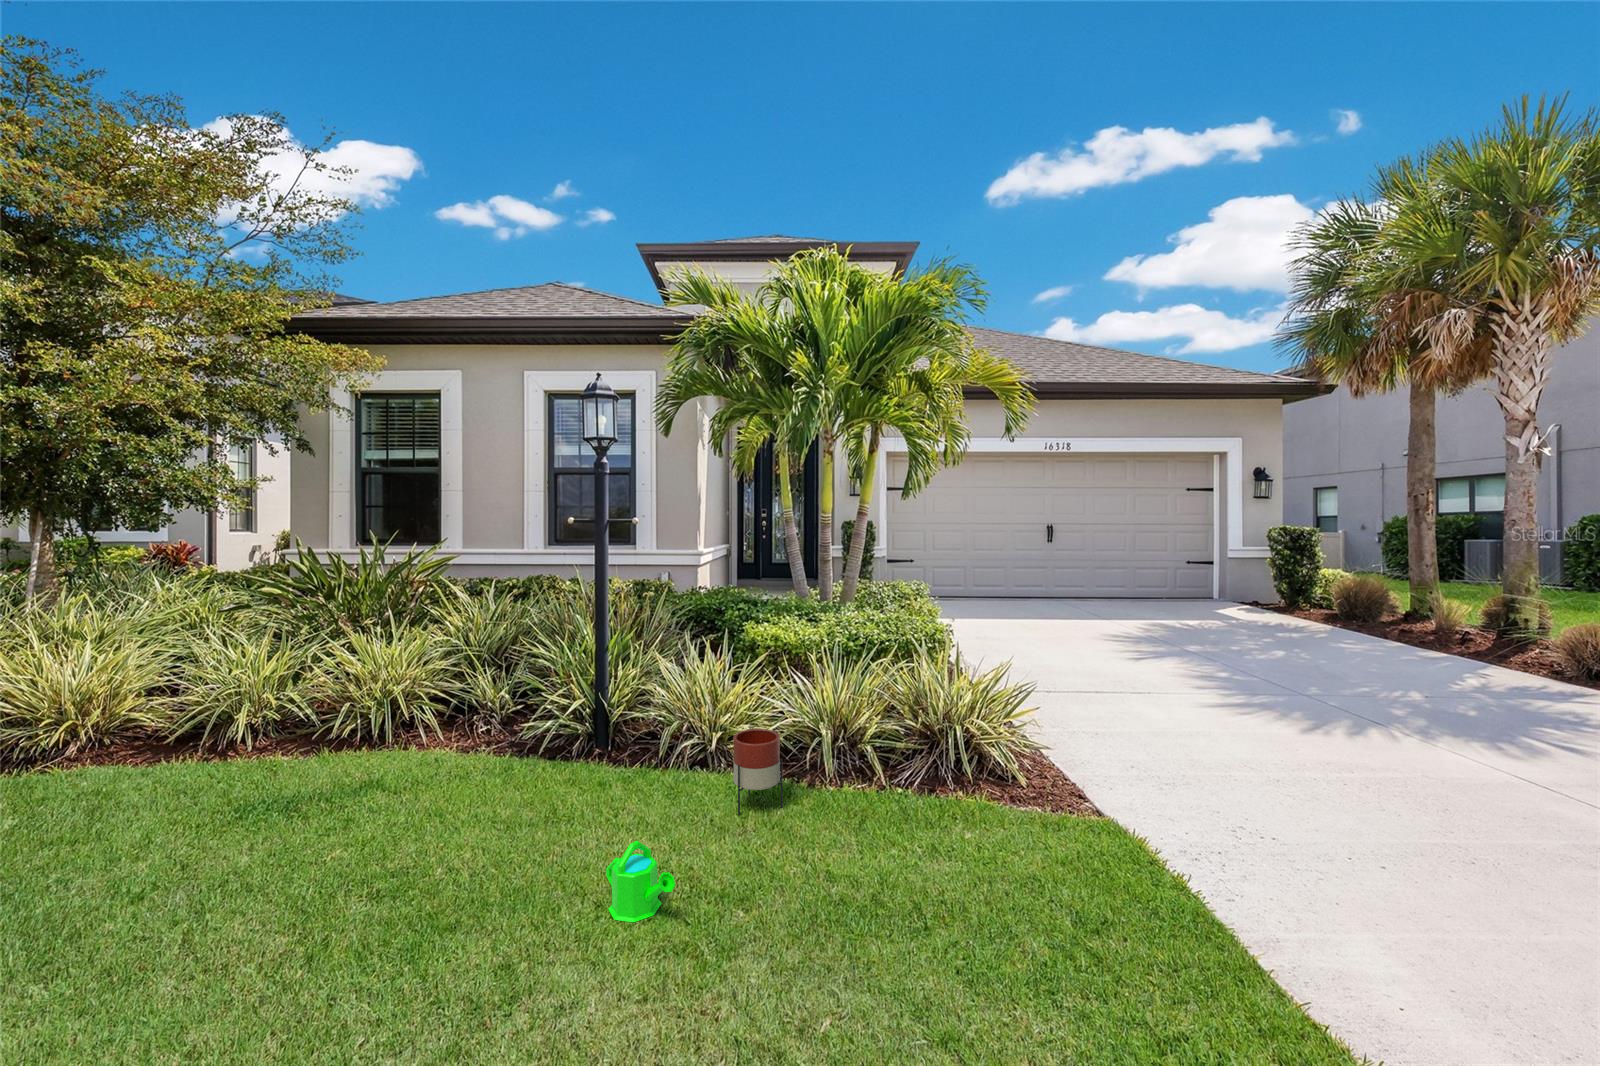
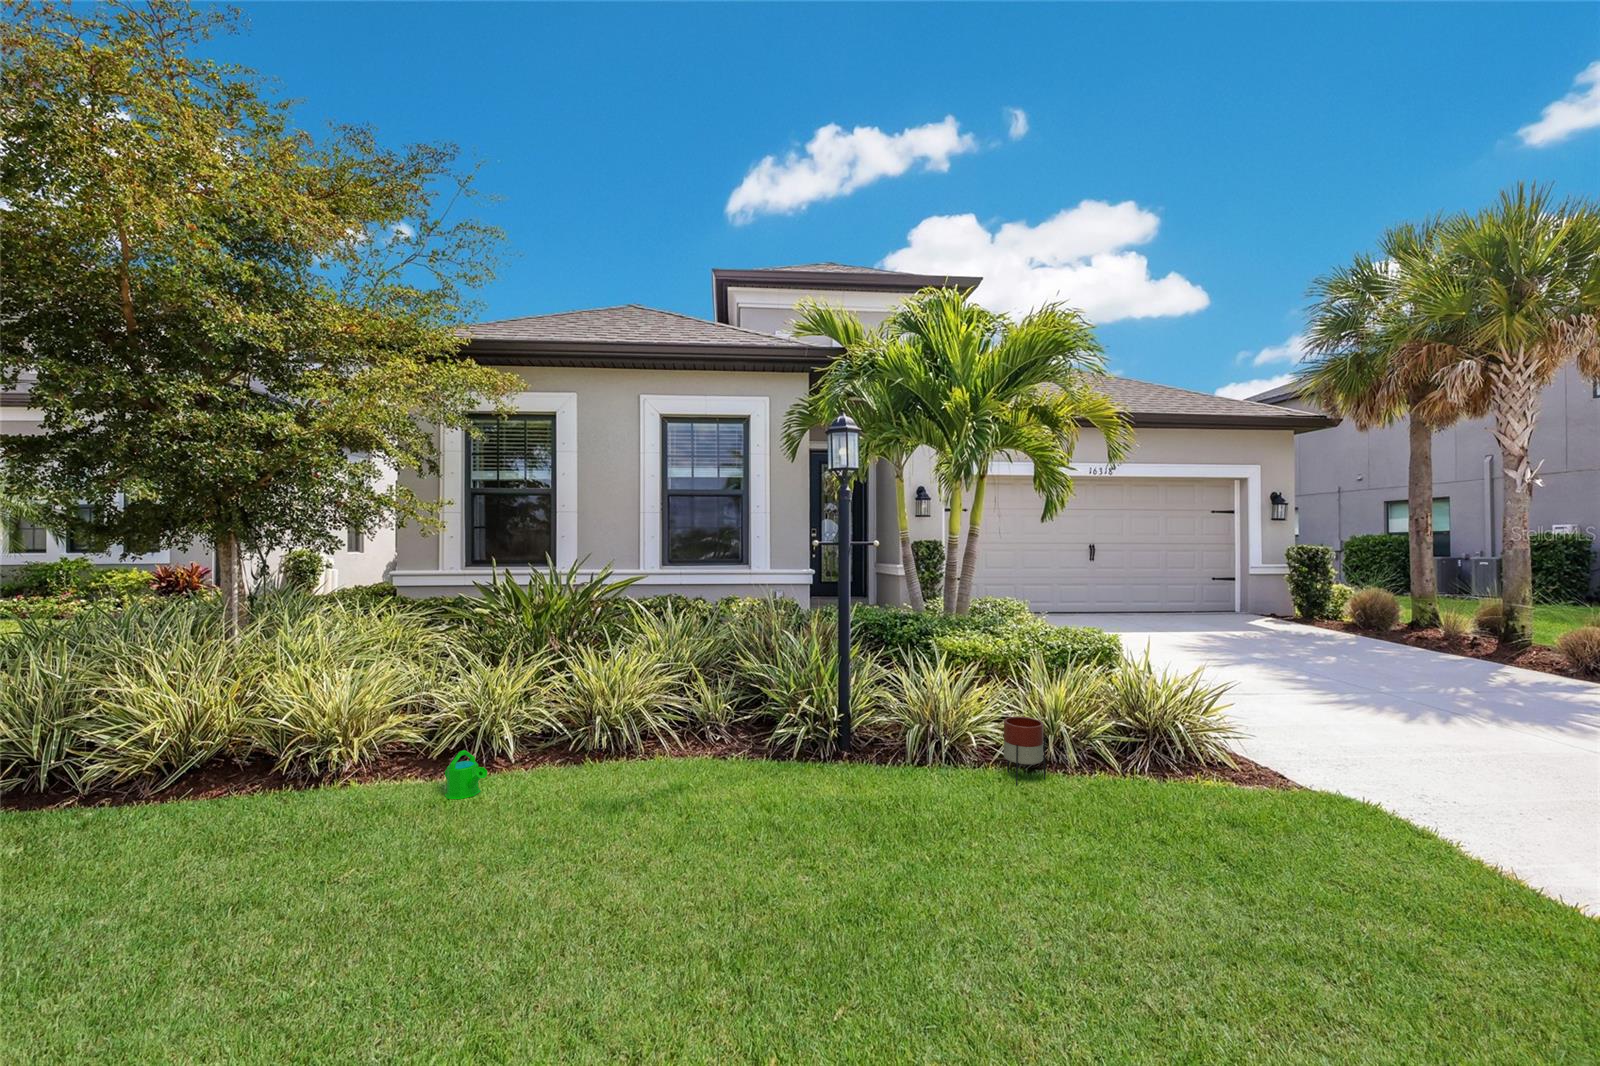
watering can: present [606,841,675,922] -> present [445,750,487,799]

